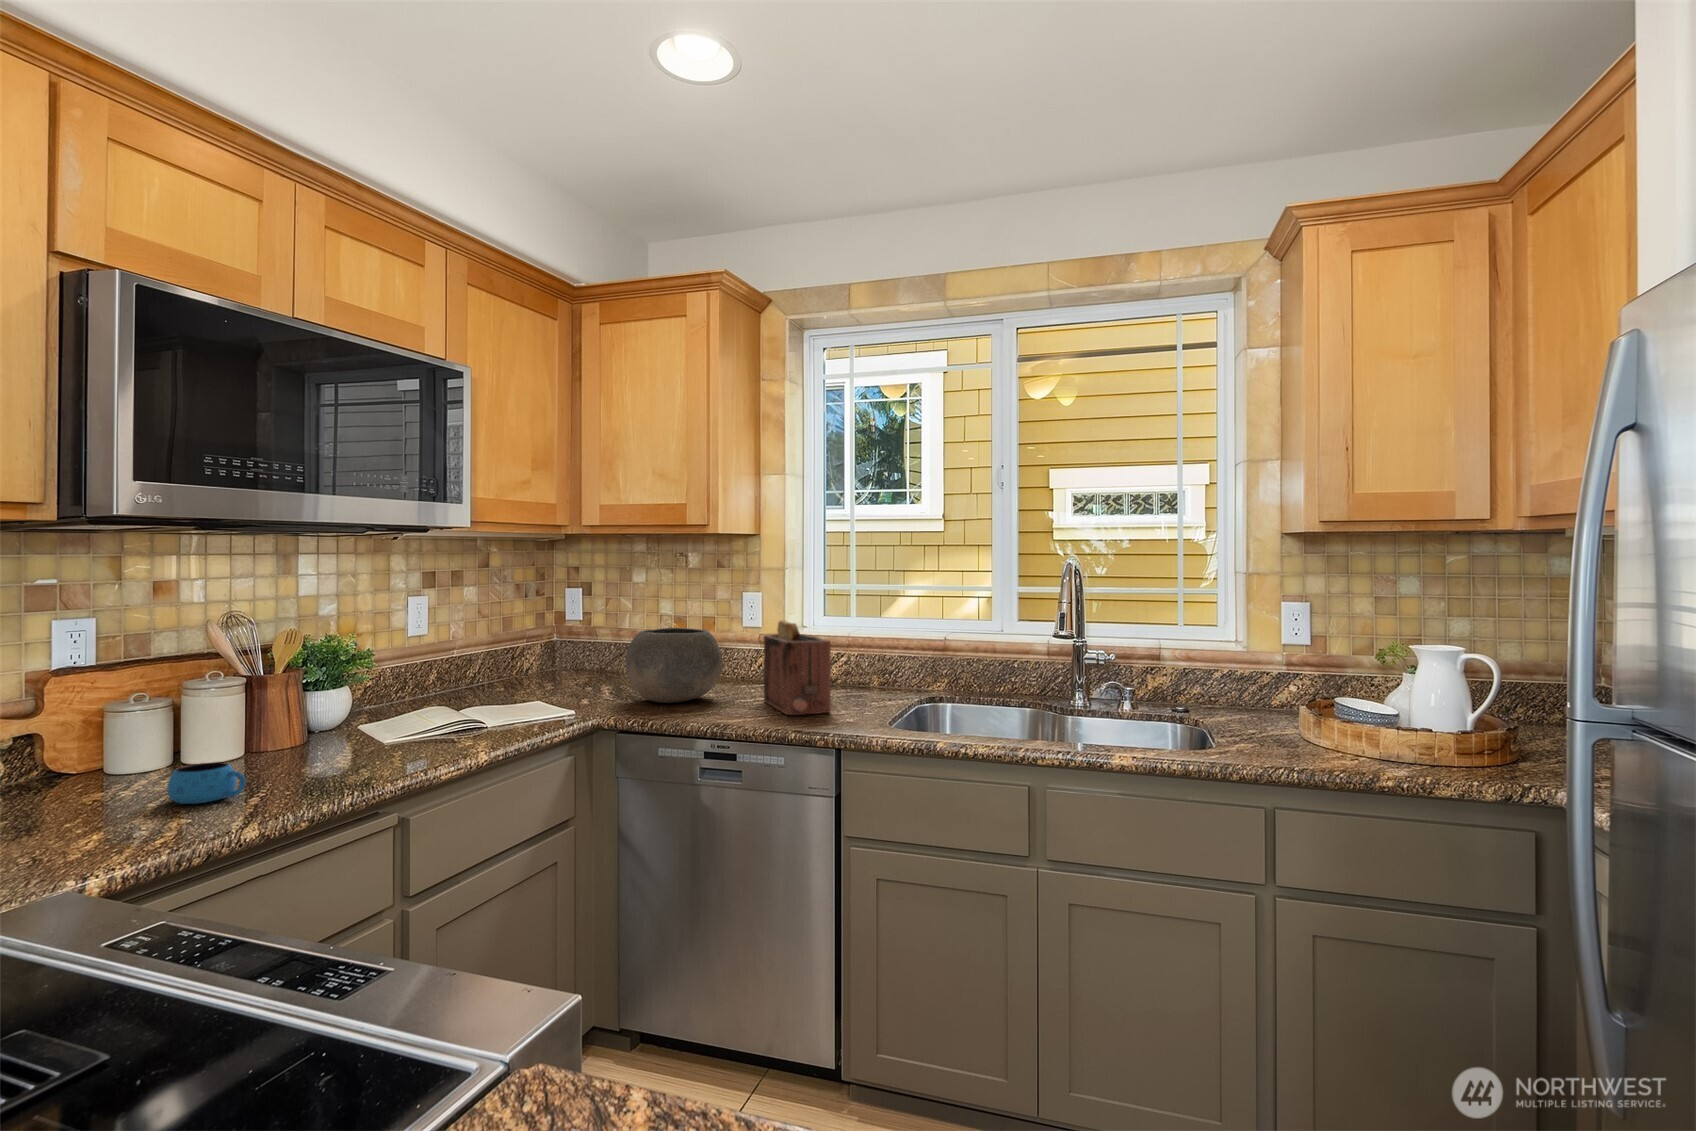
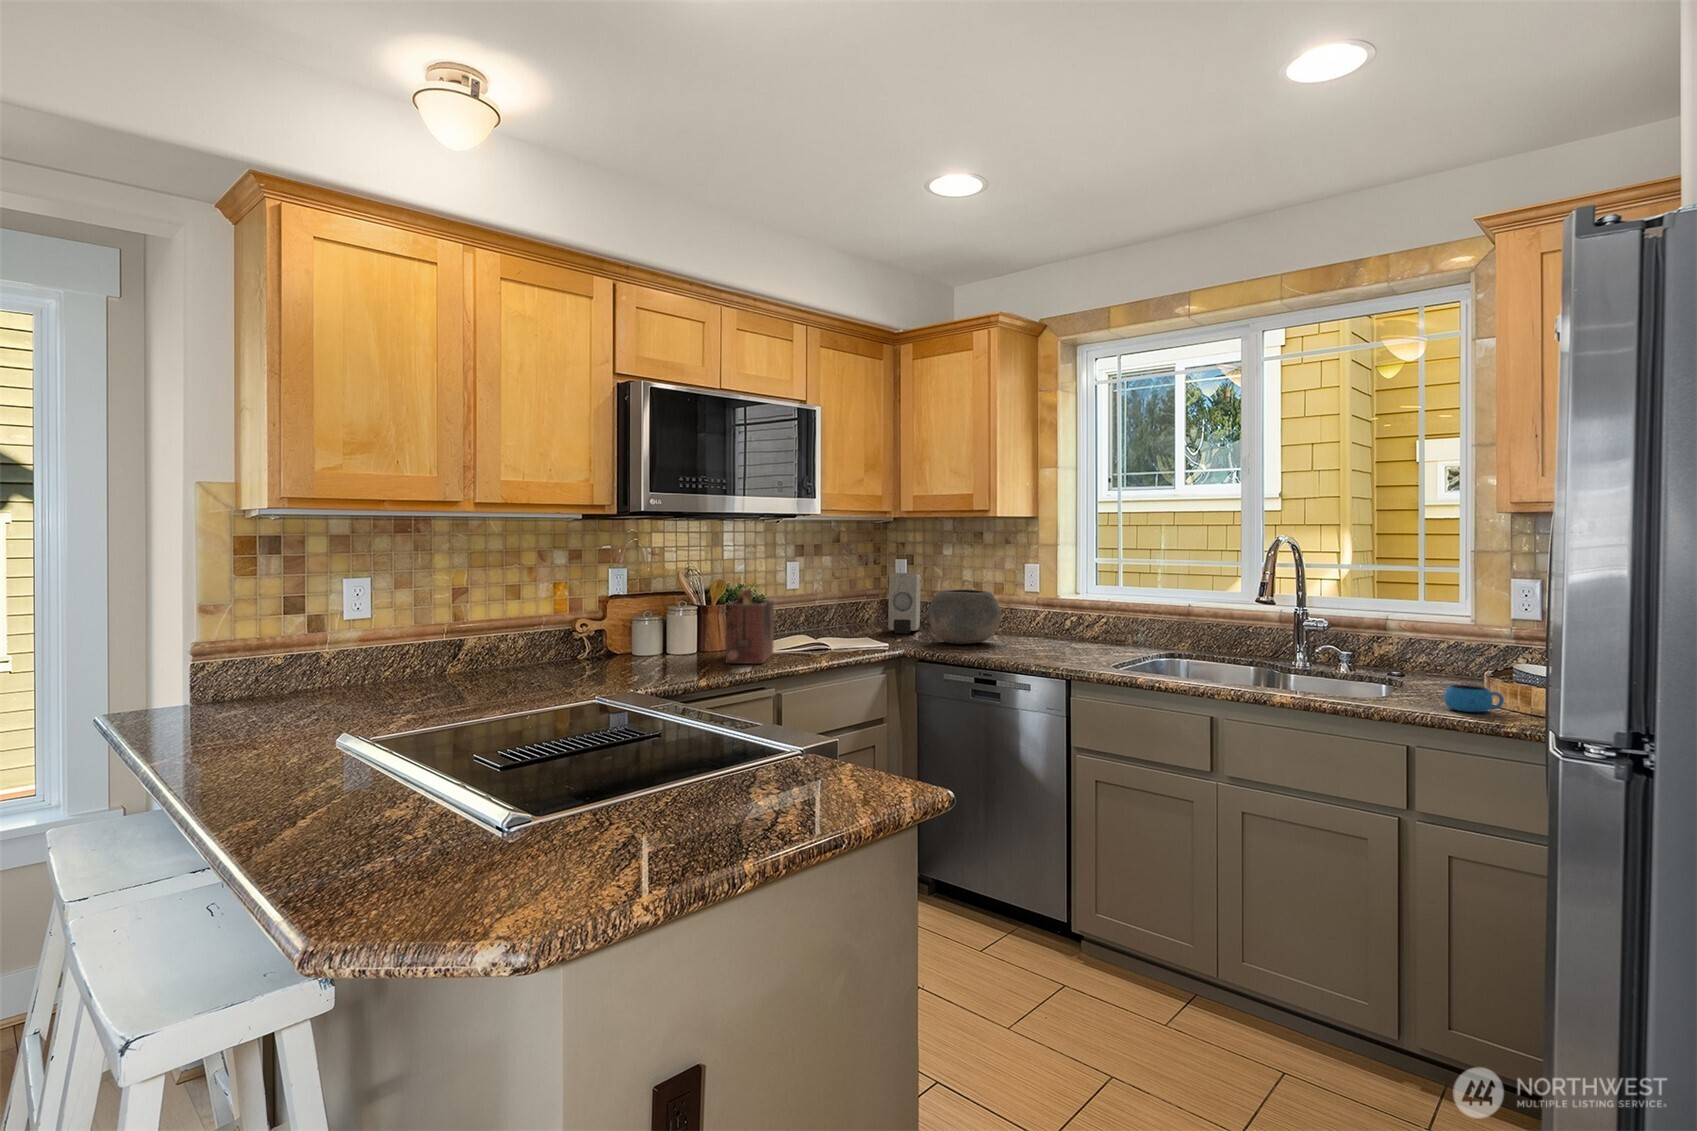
soap dispenser: none [562,607,604,690] -> present [888,573,921,633]
toaster: present [764,620,831,715] -> present [726,588,774,664]
mug: present [167,762,246,804] -> present [1444,685,1504,712]

